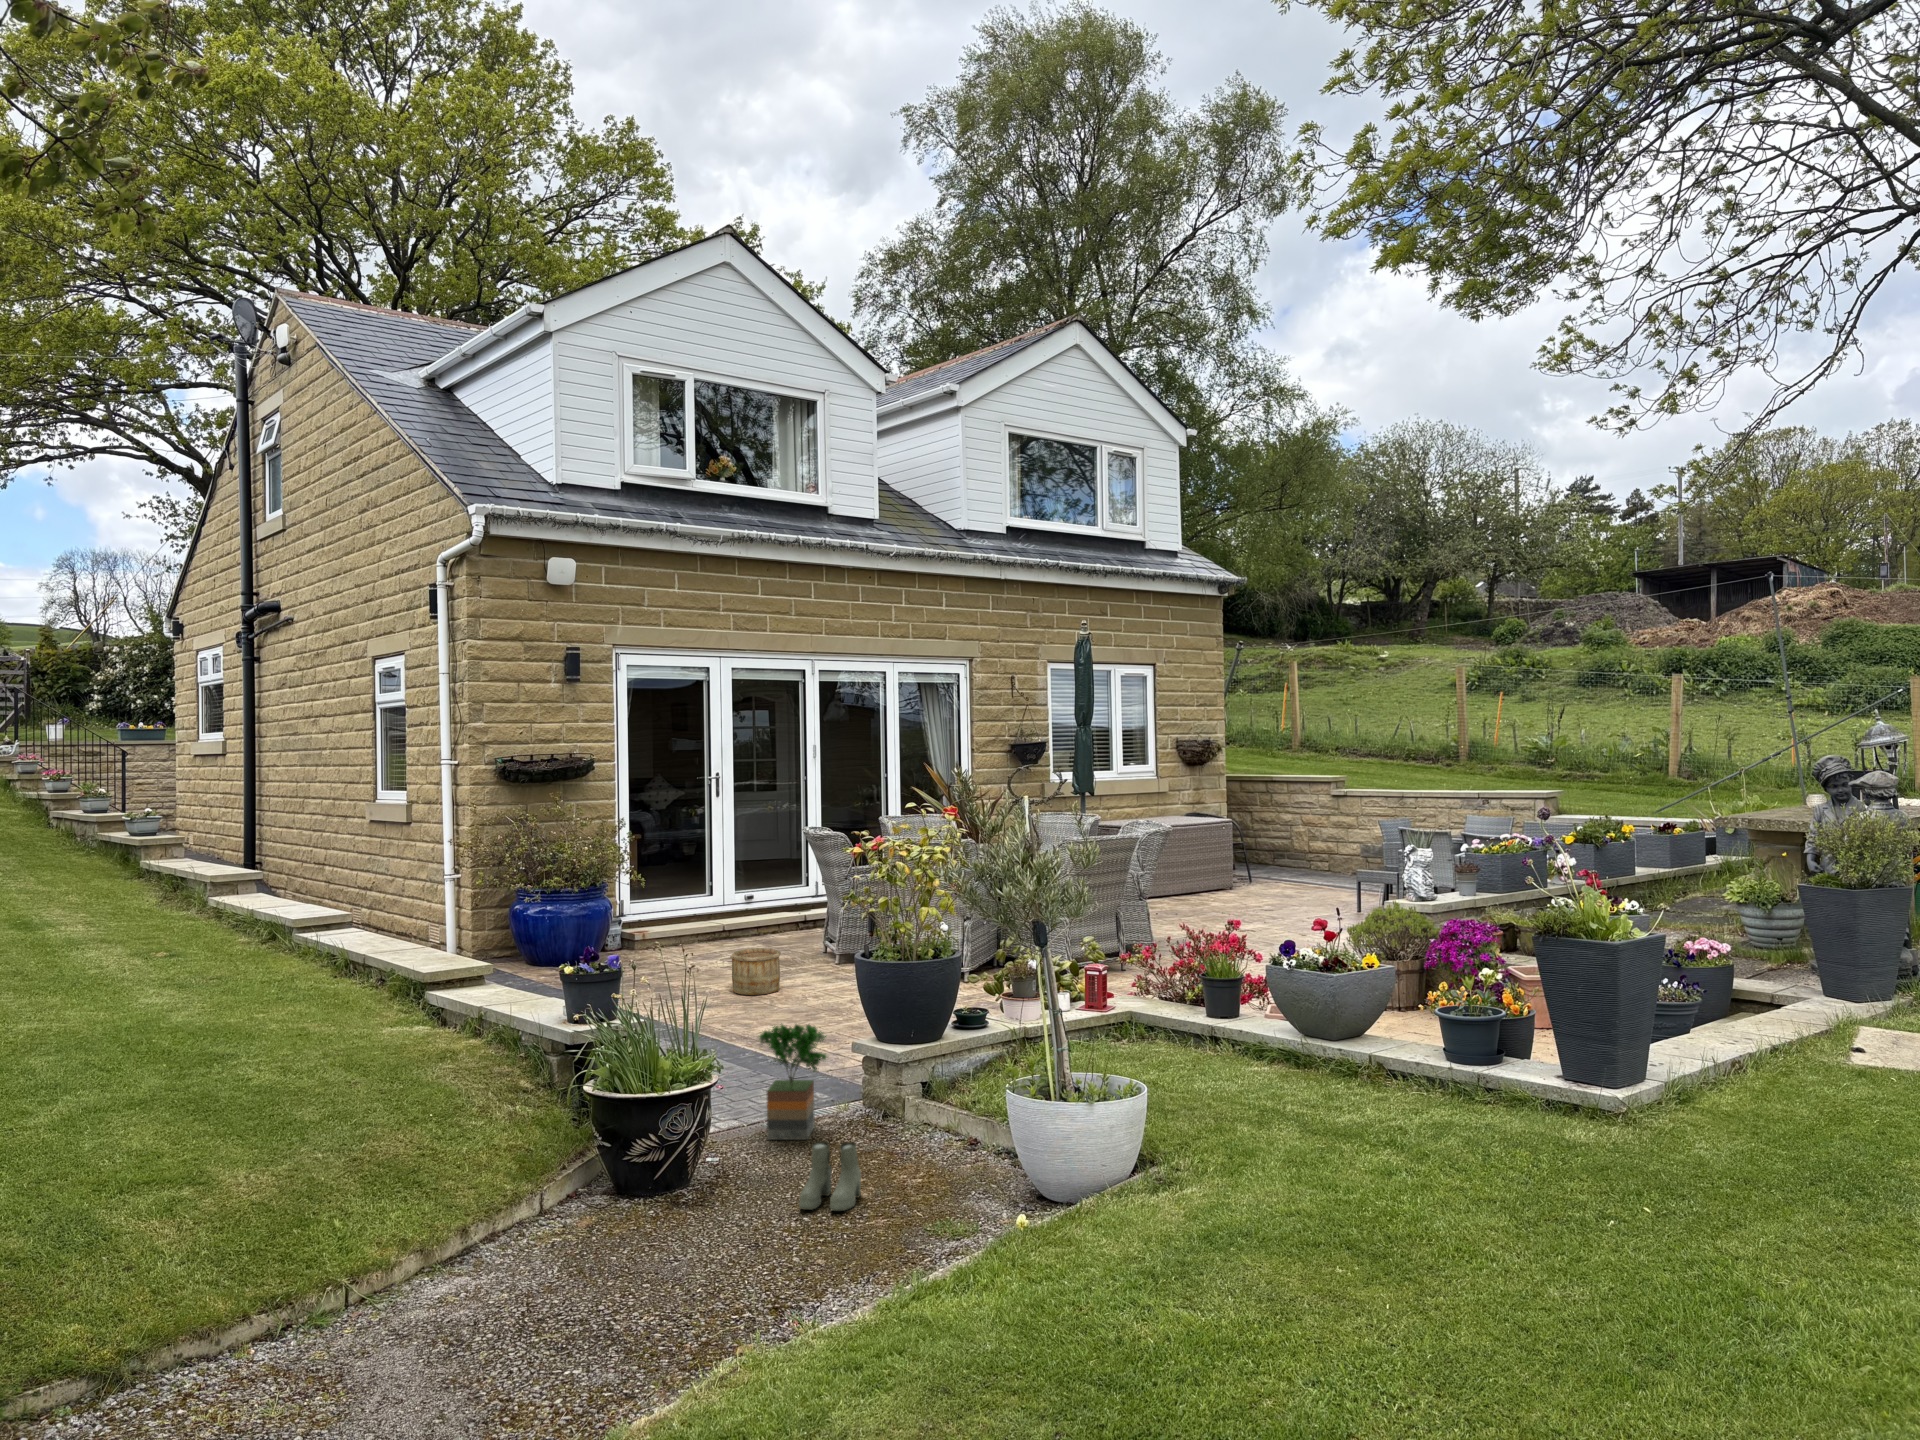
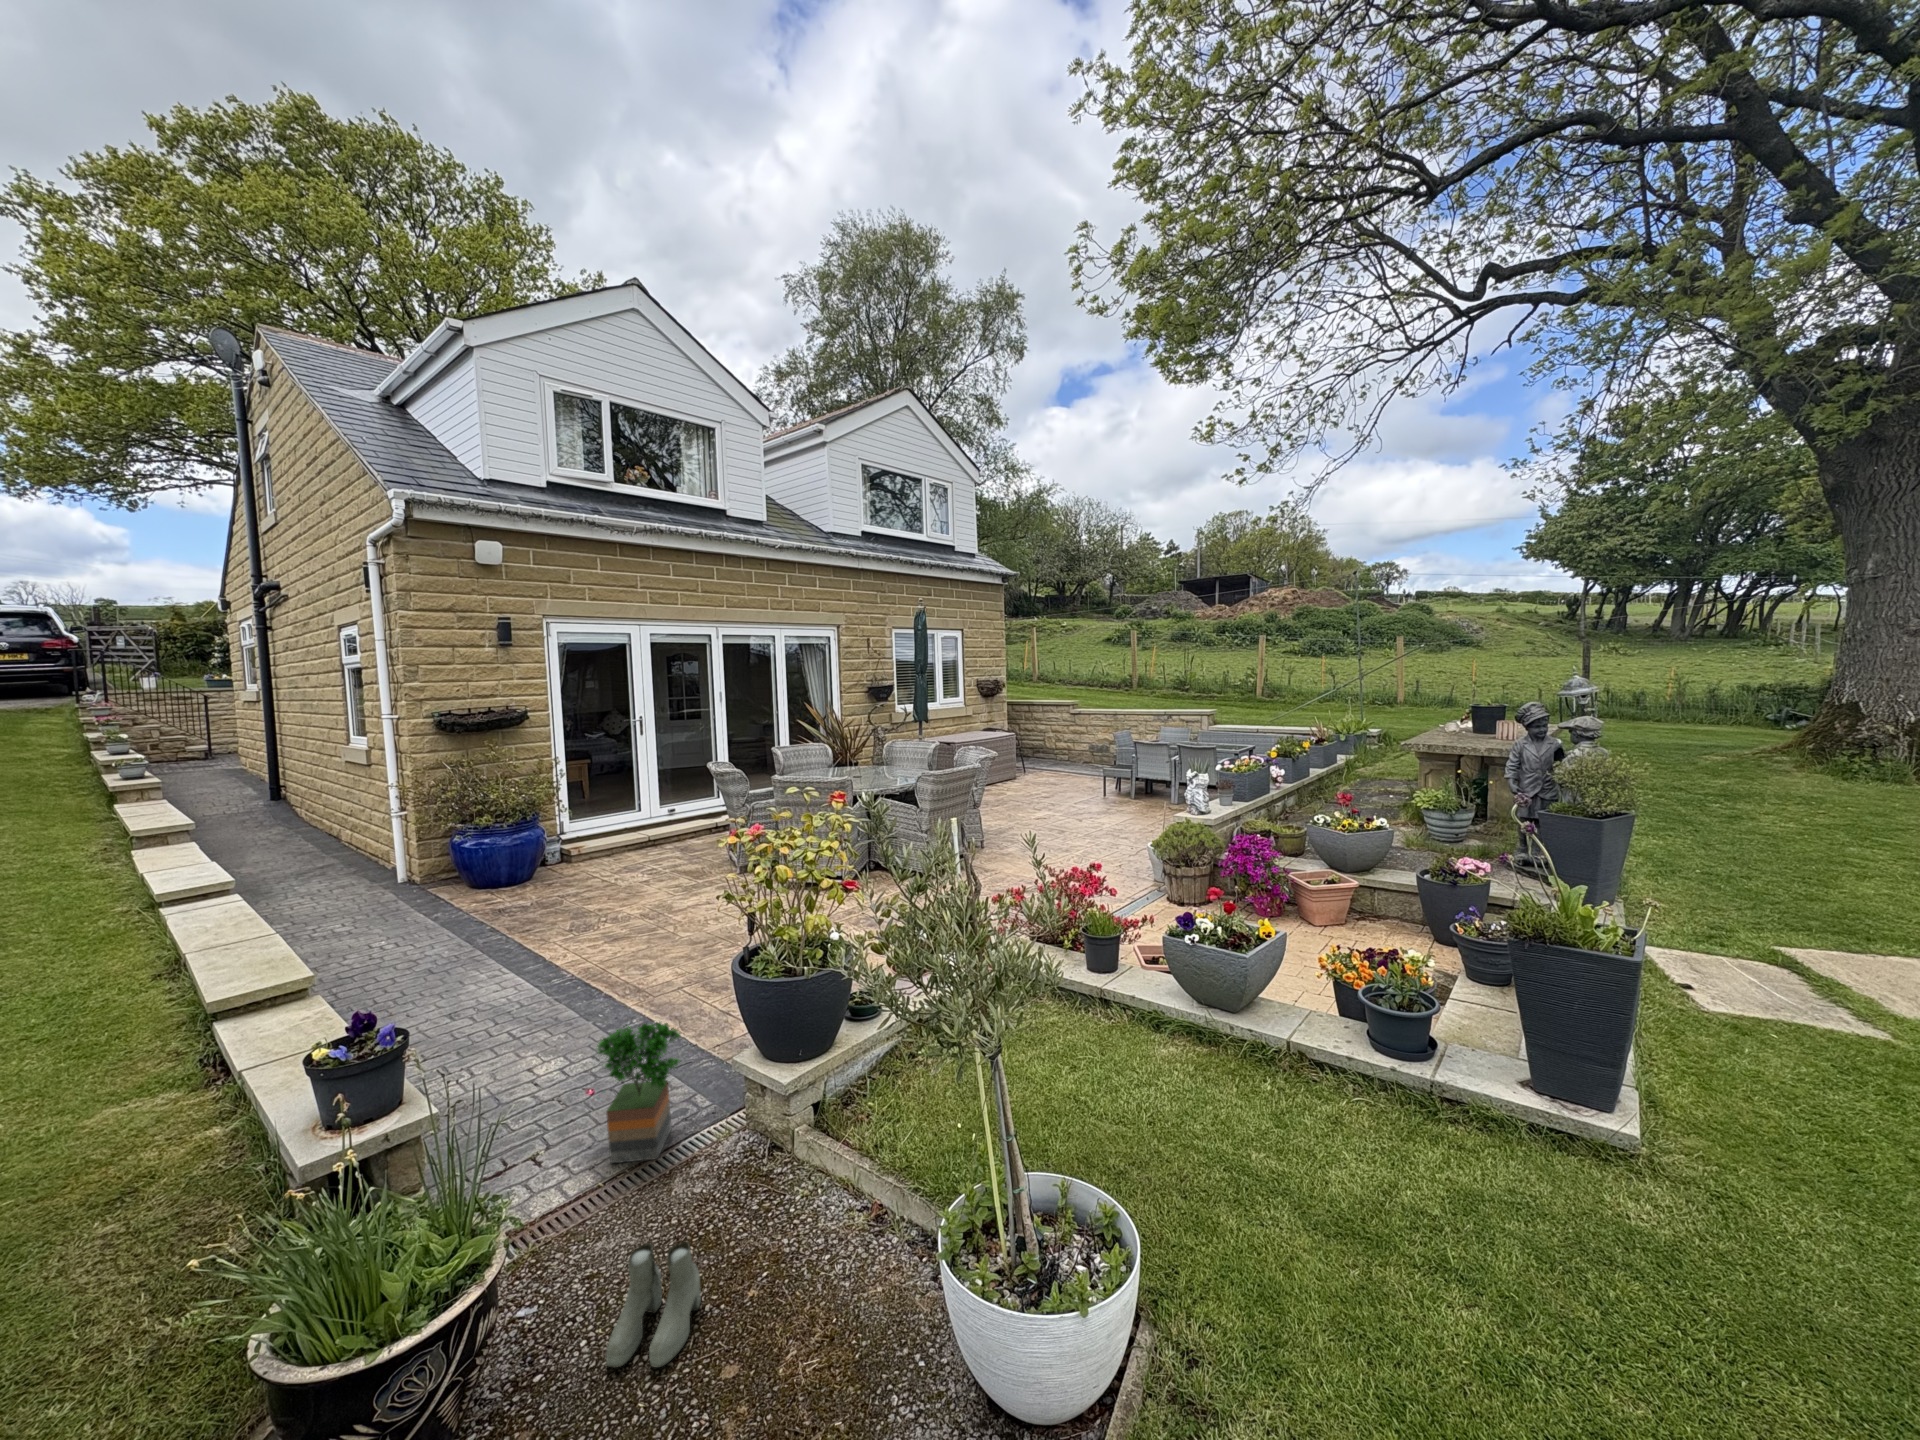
wooden bucket: present [730,948,781,995] -> none [638,864,684,907]

